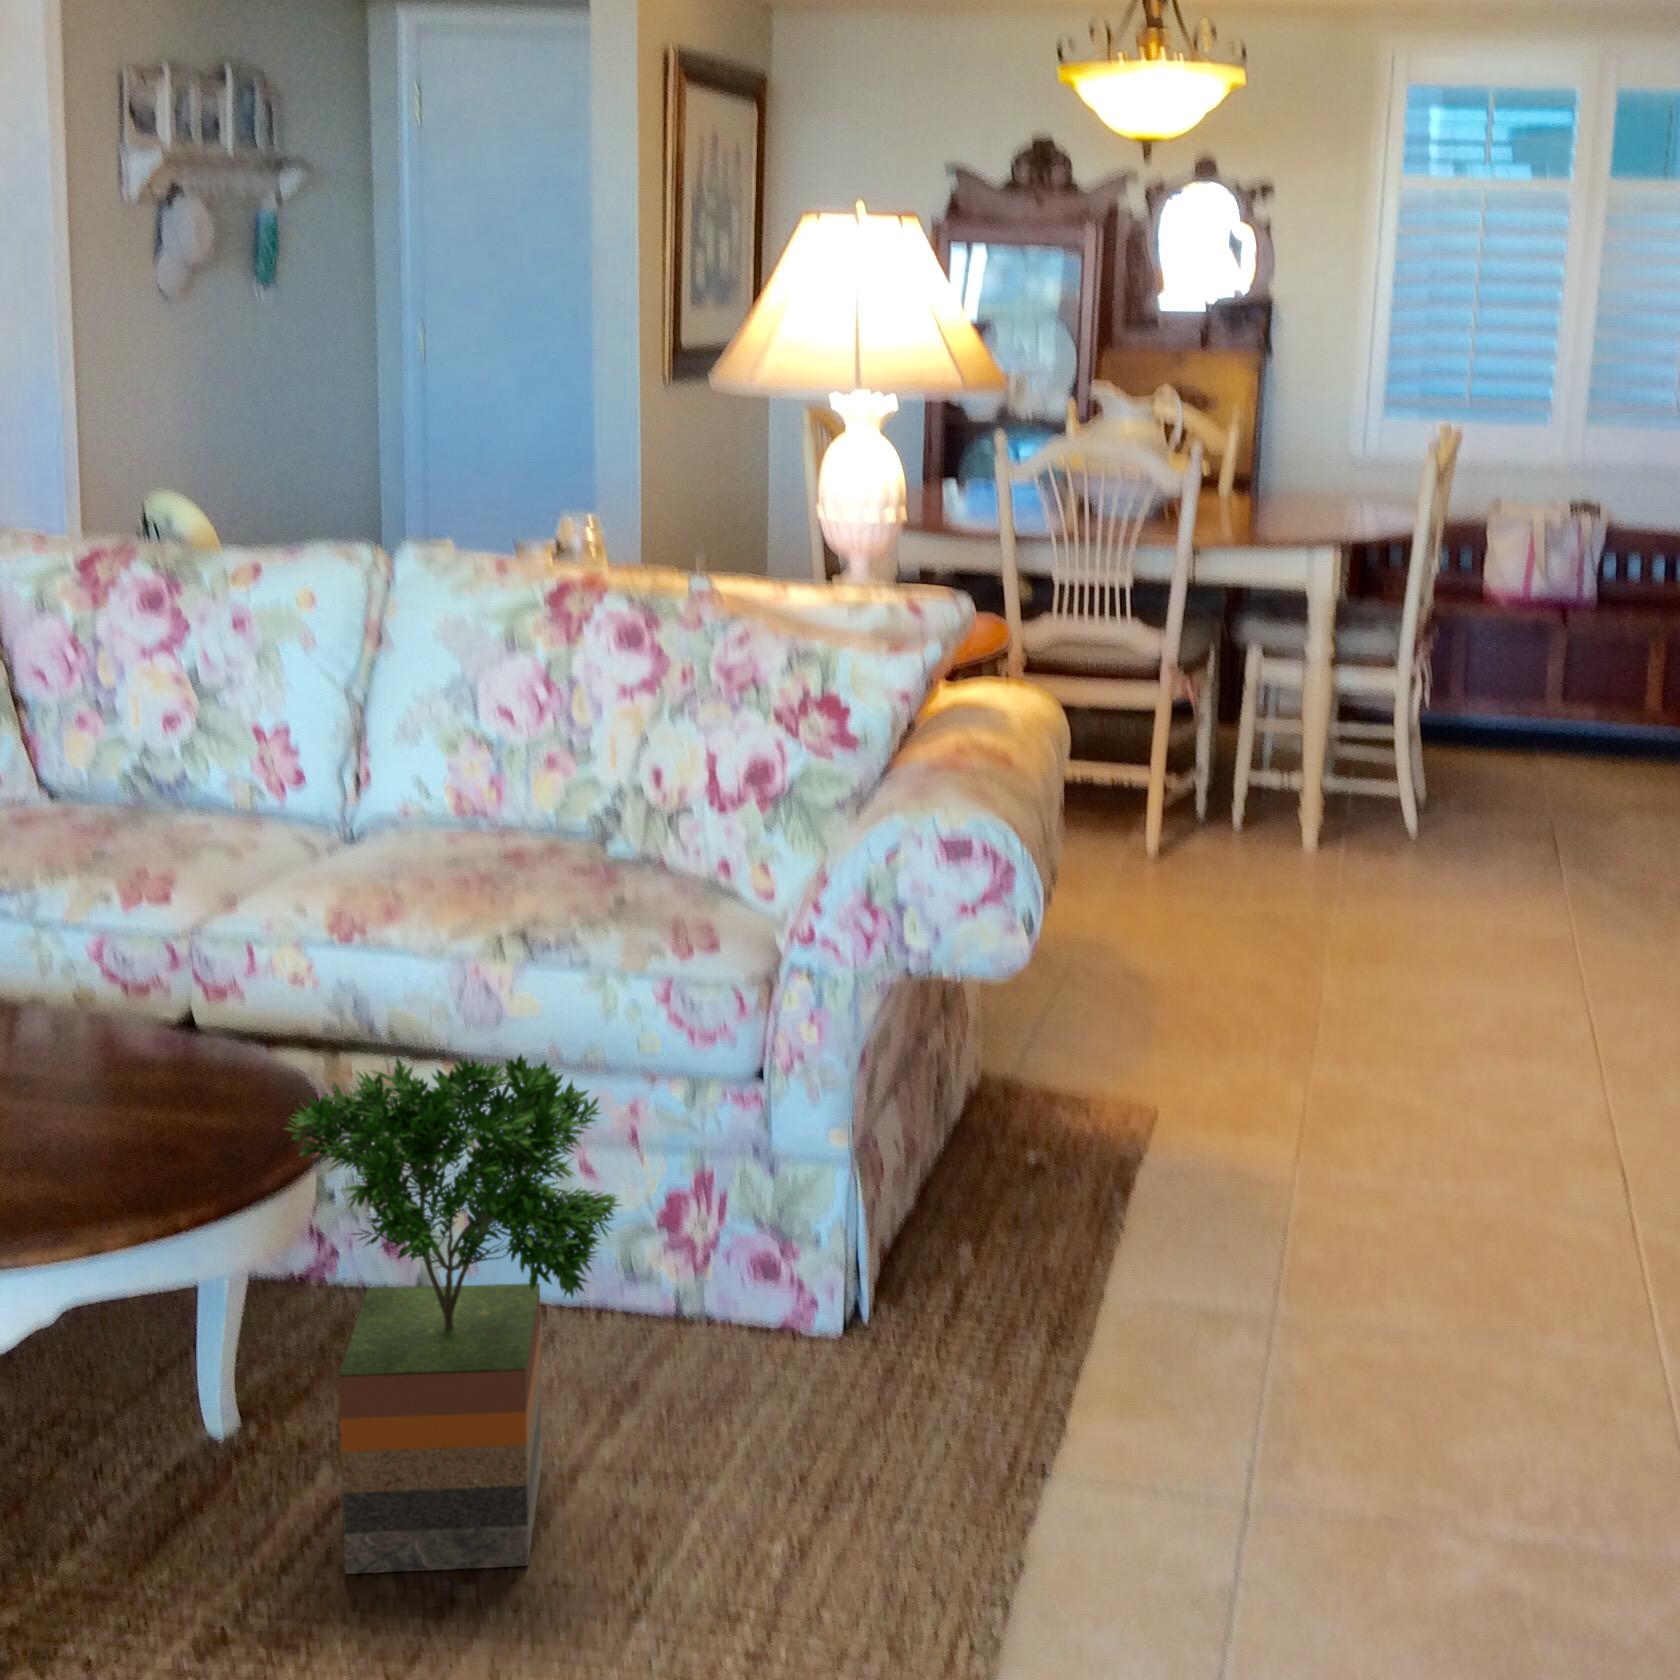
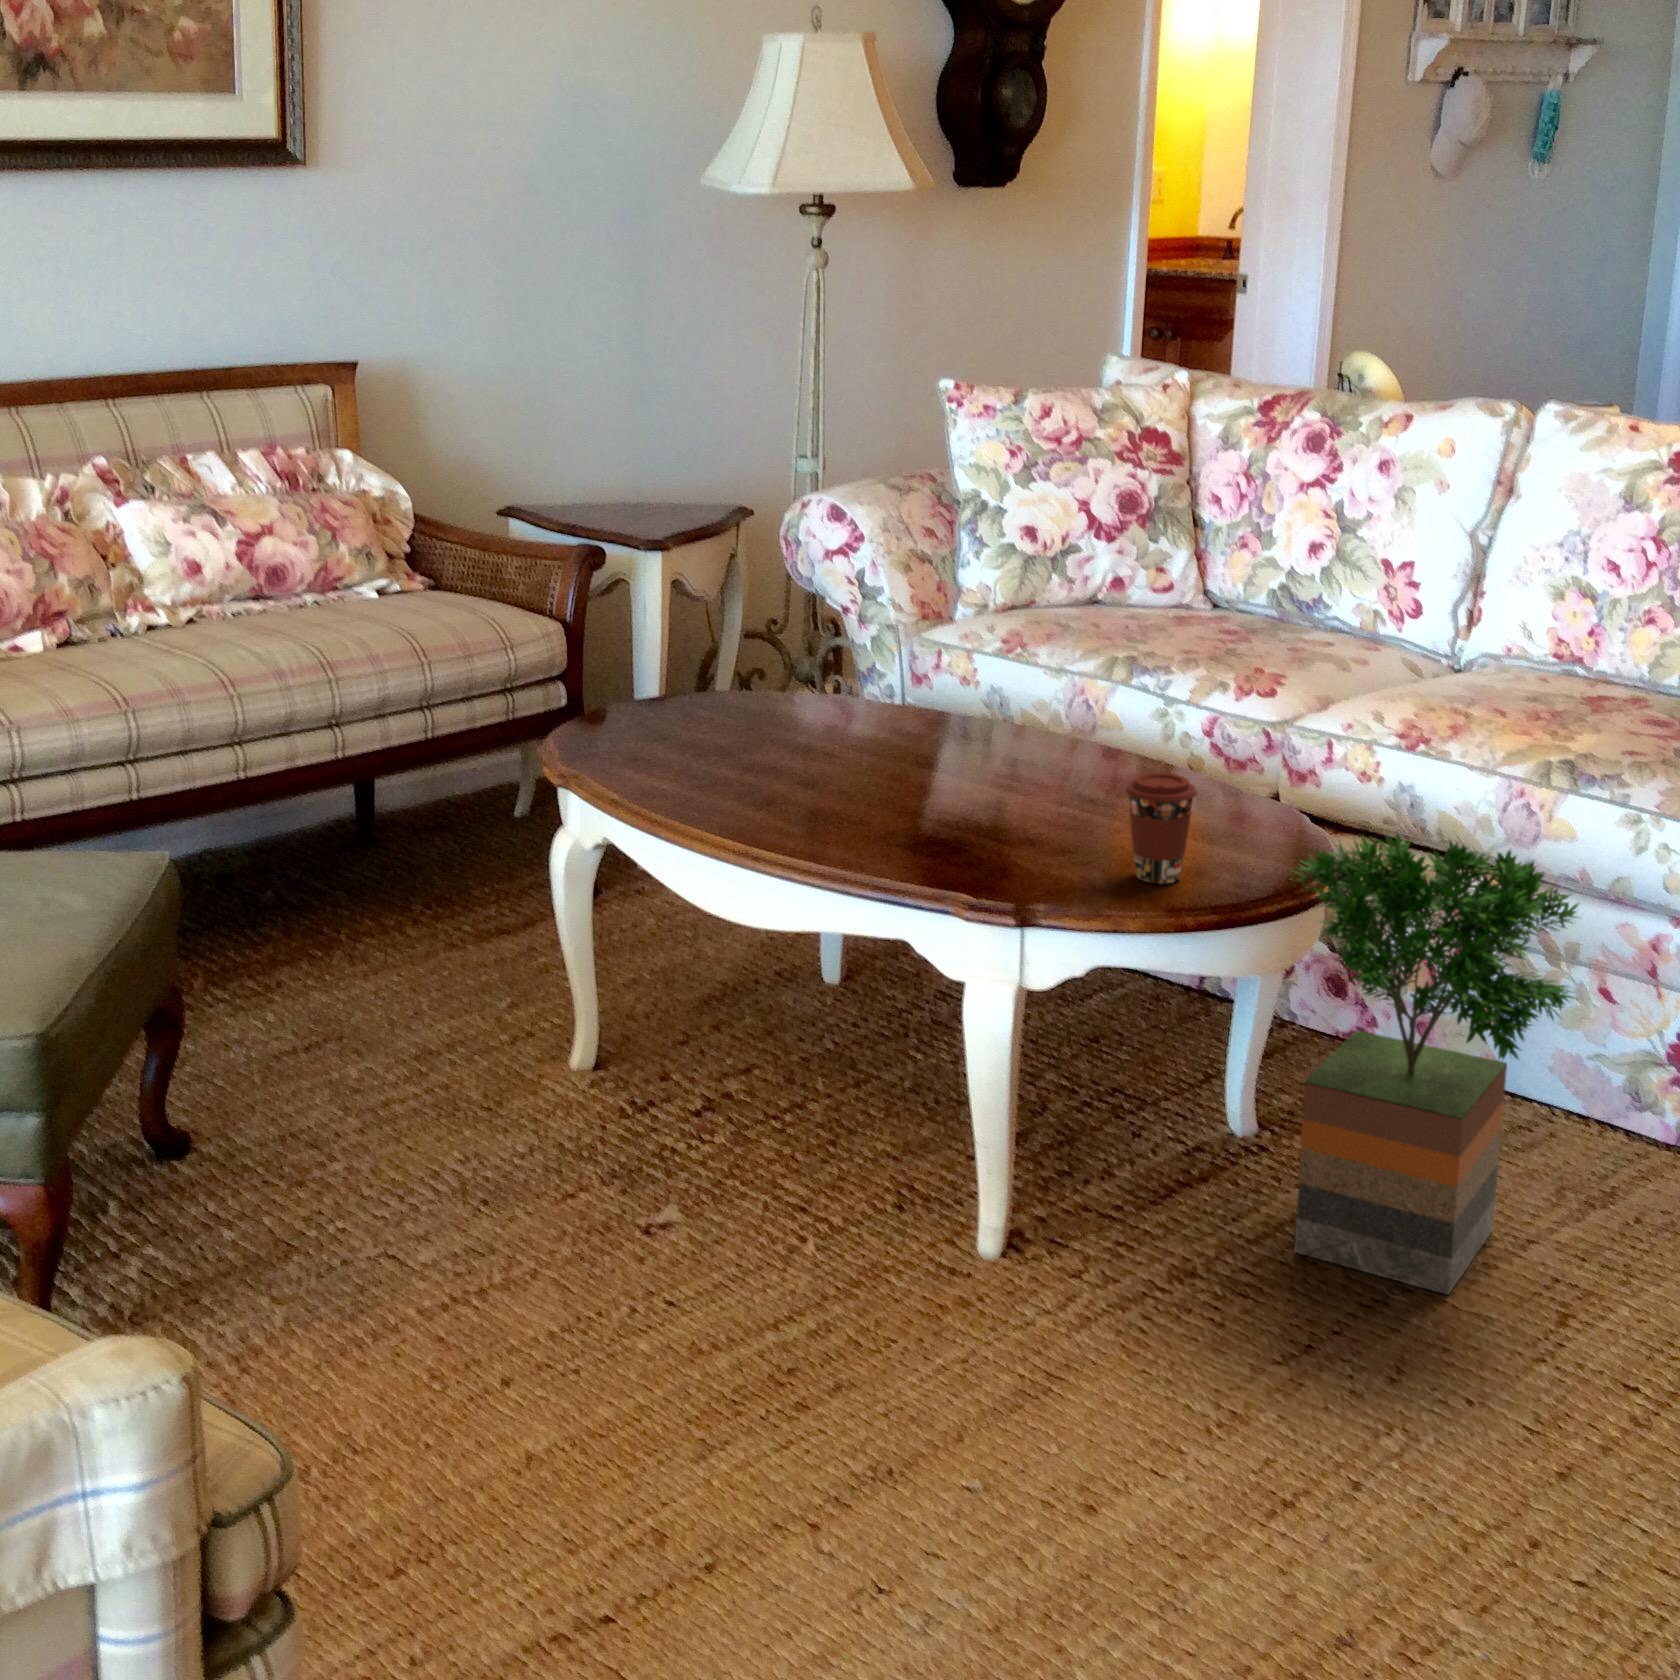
coffee cup: none [70,1043,165,1184] -> present [1125,773,1197,884]

